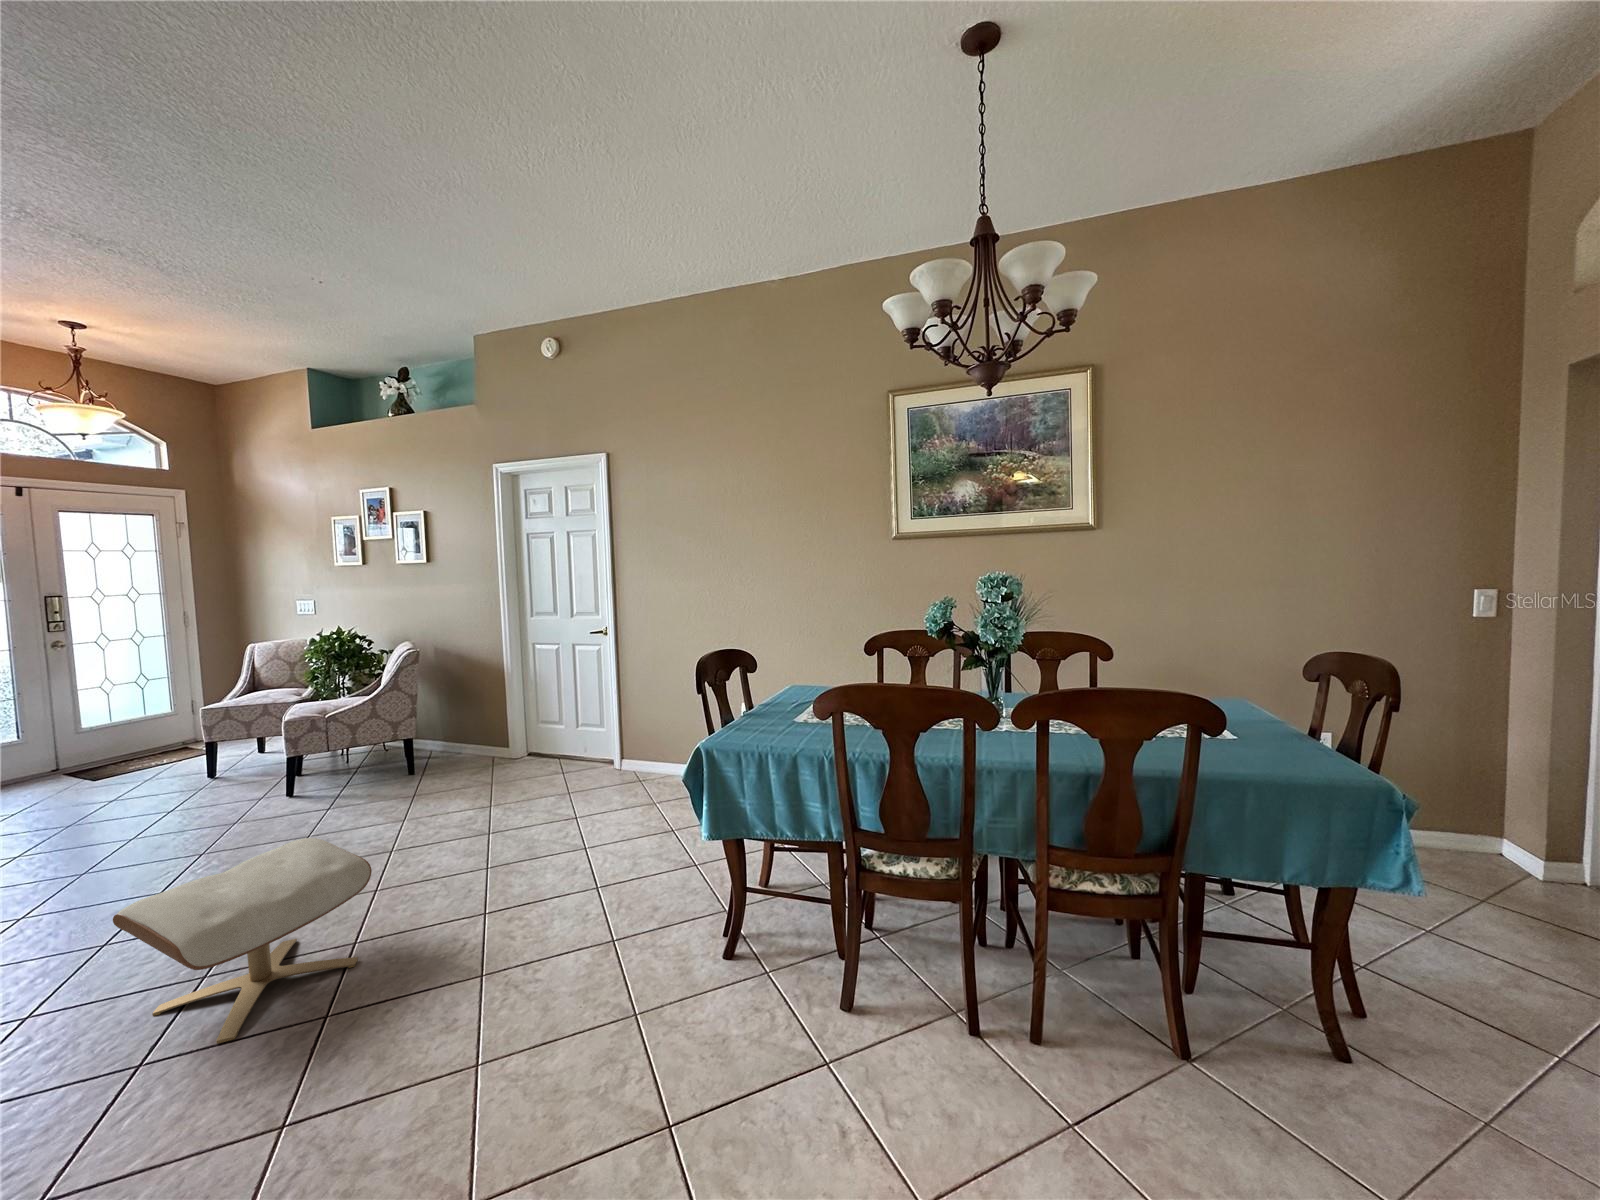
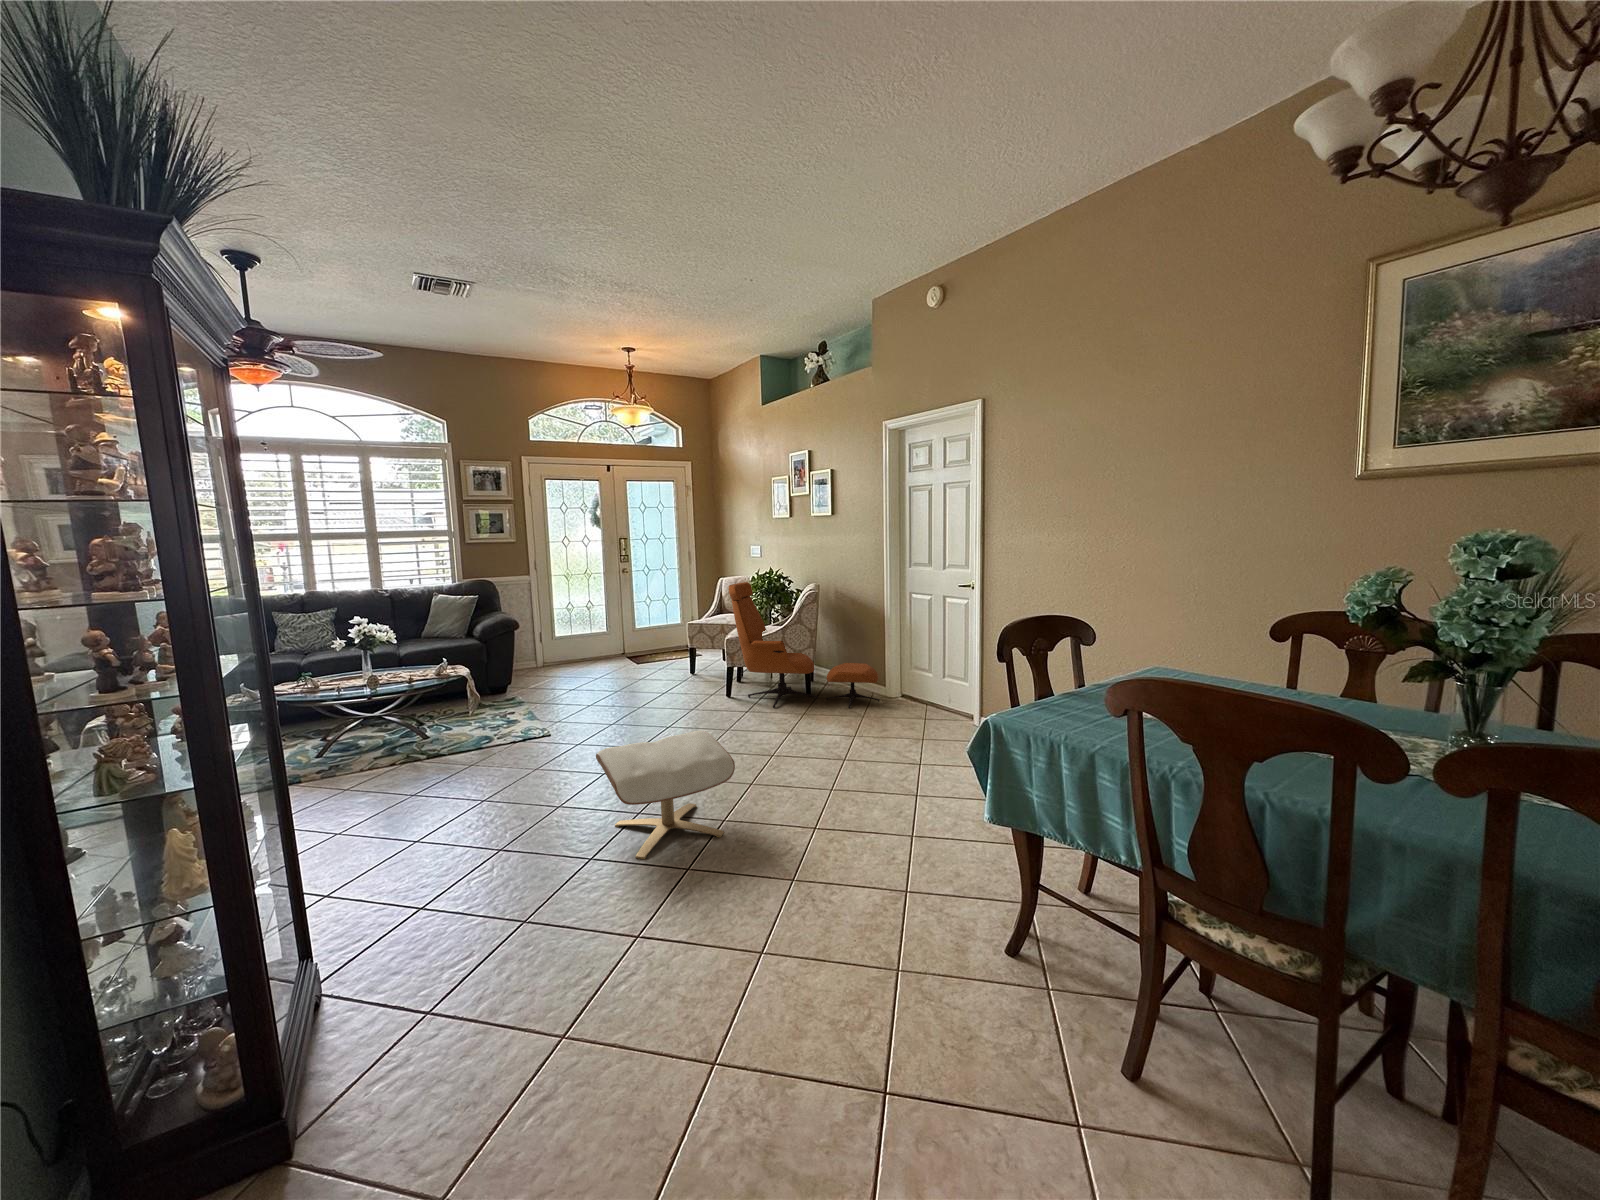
lounge chair: none [287,645,503,794] -> present [729,582,879,708]

